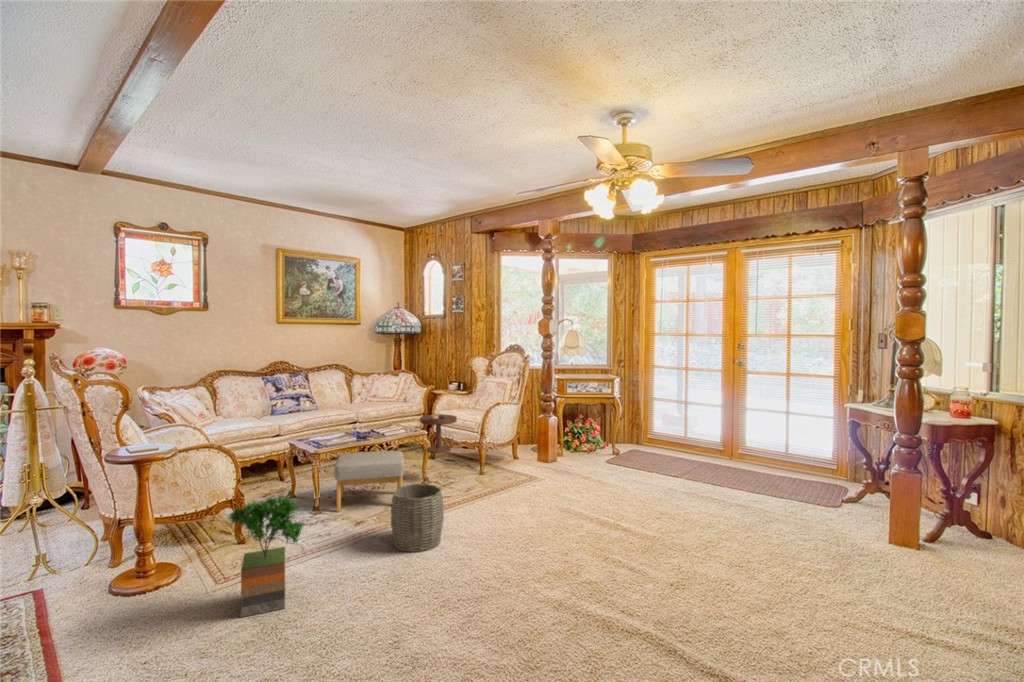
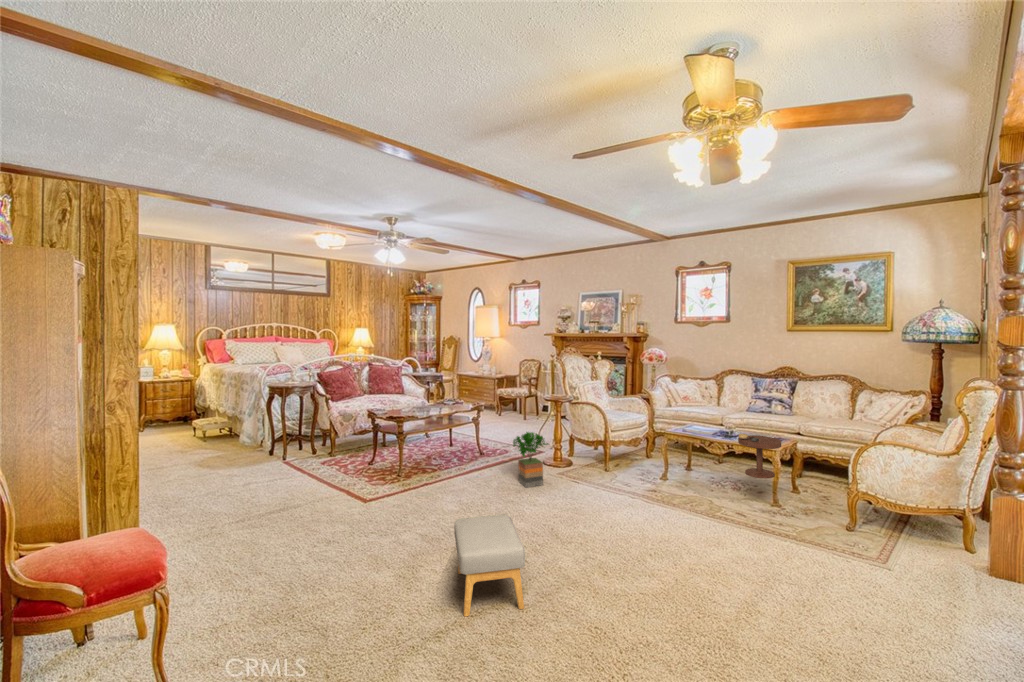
footstool: present [334,451,405,512] -> present [454,514,525,616]
woven basket: present [391,484,444,552] -> none [591,465,629,515]

